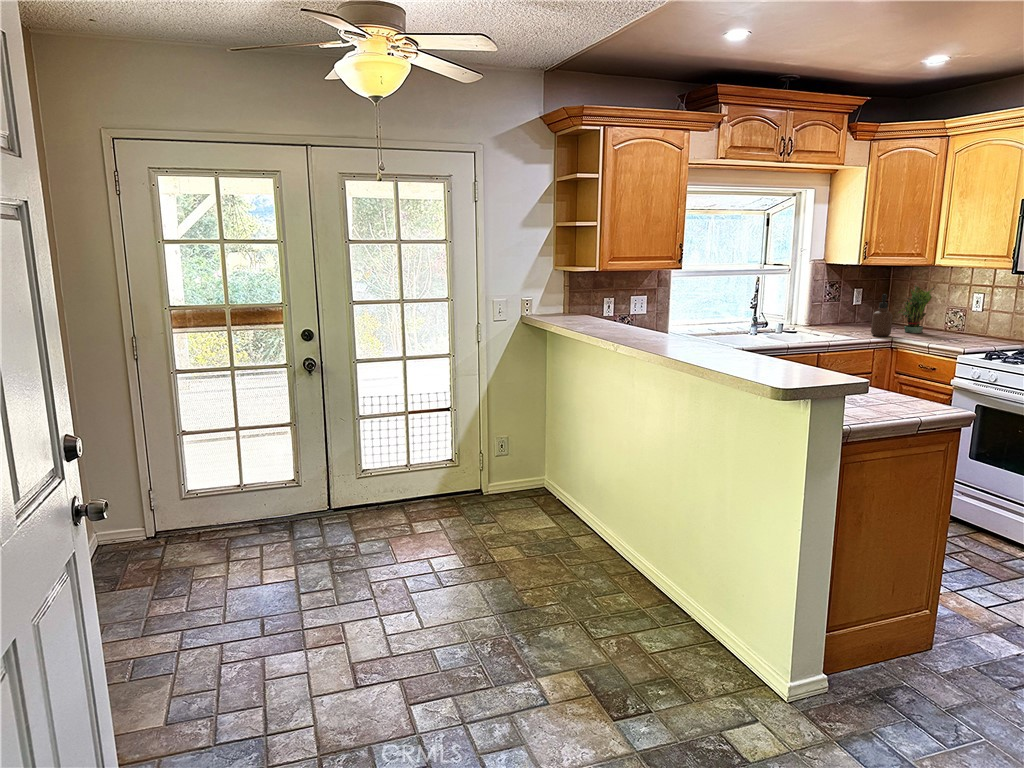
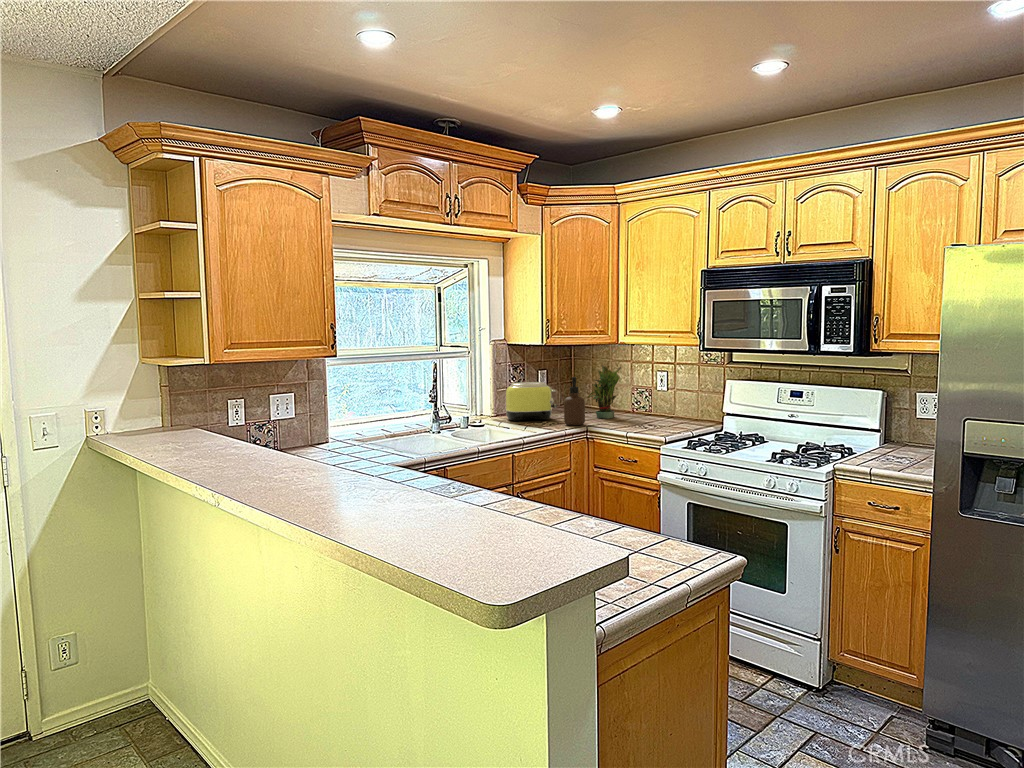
toaster: none [818,297,867,330] -> present [506,382,557,421]

